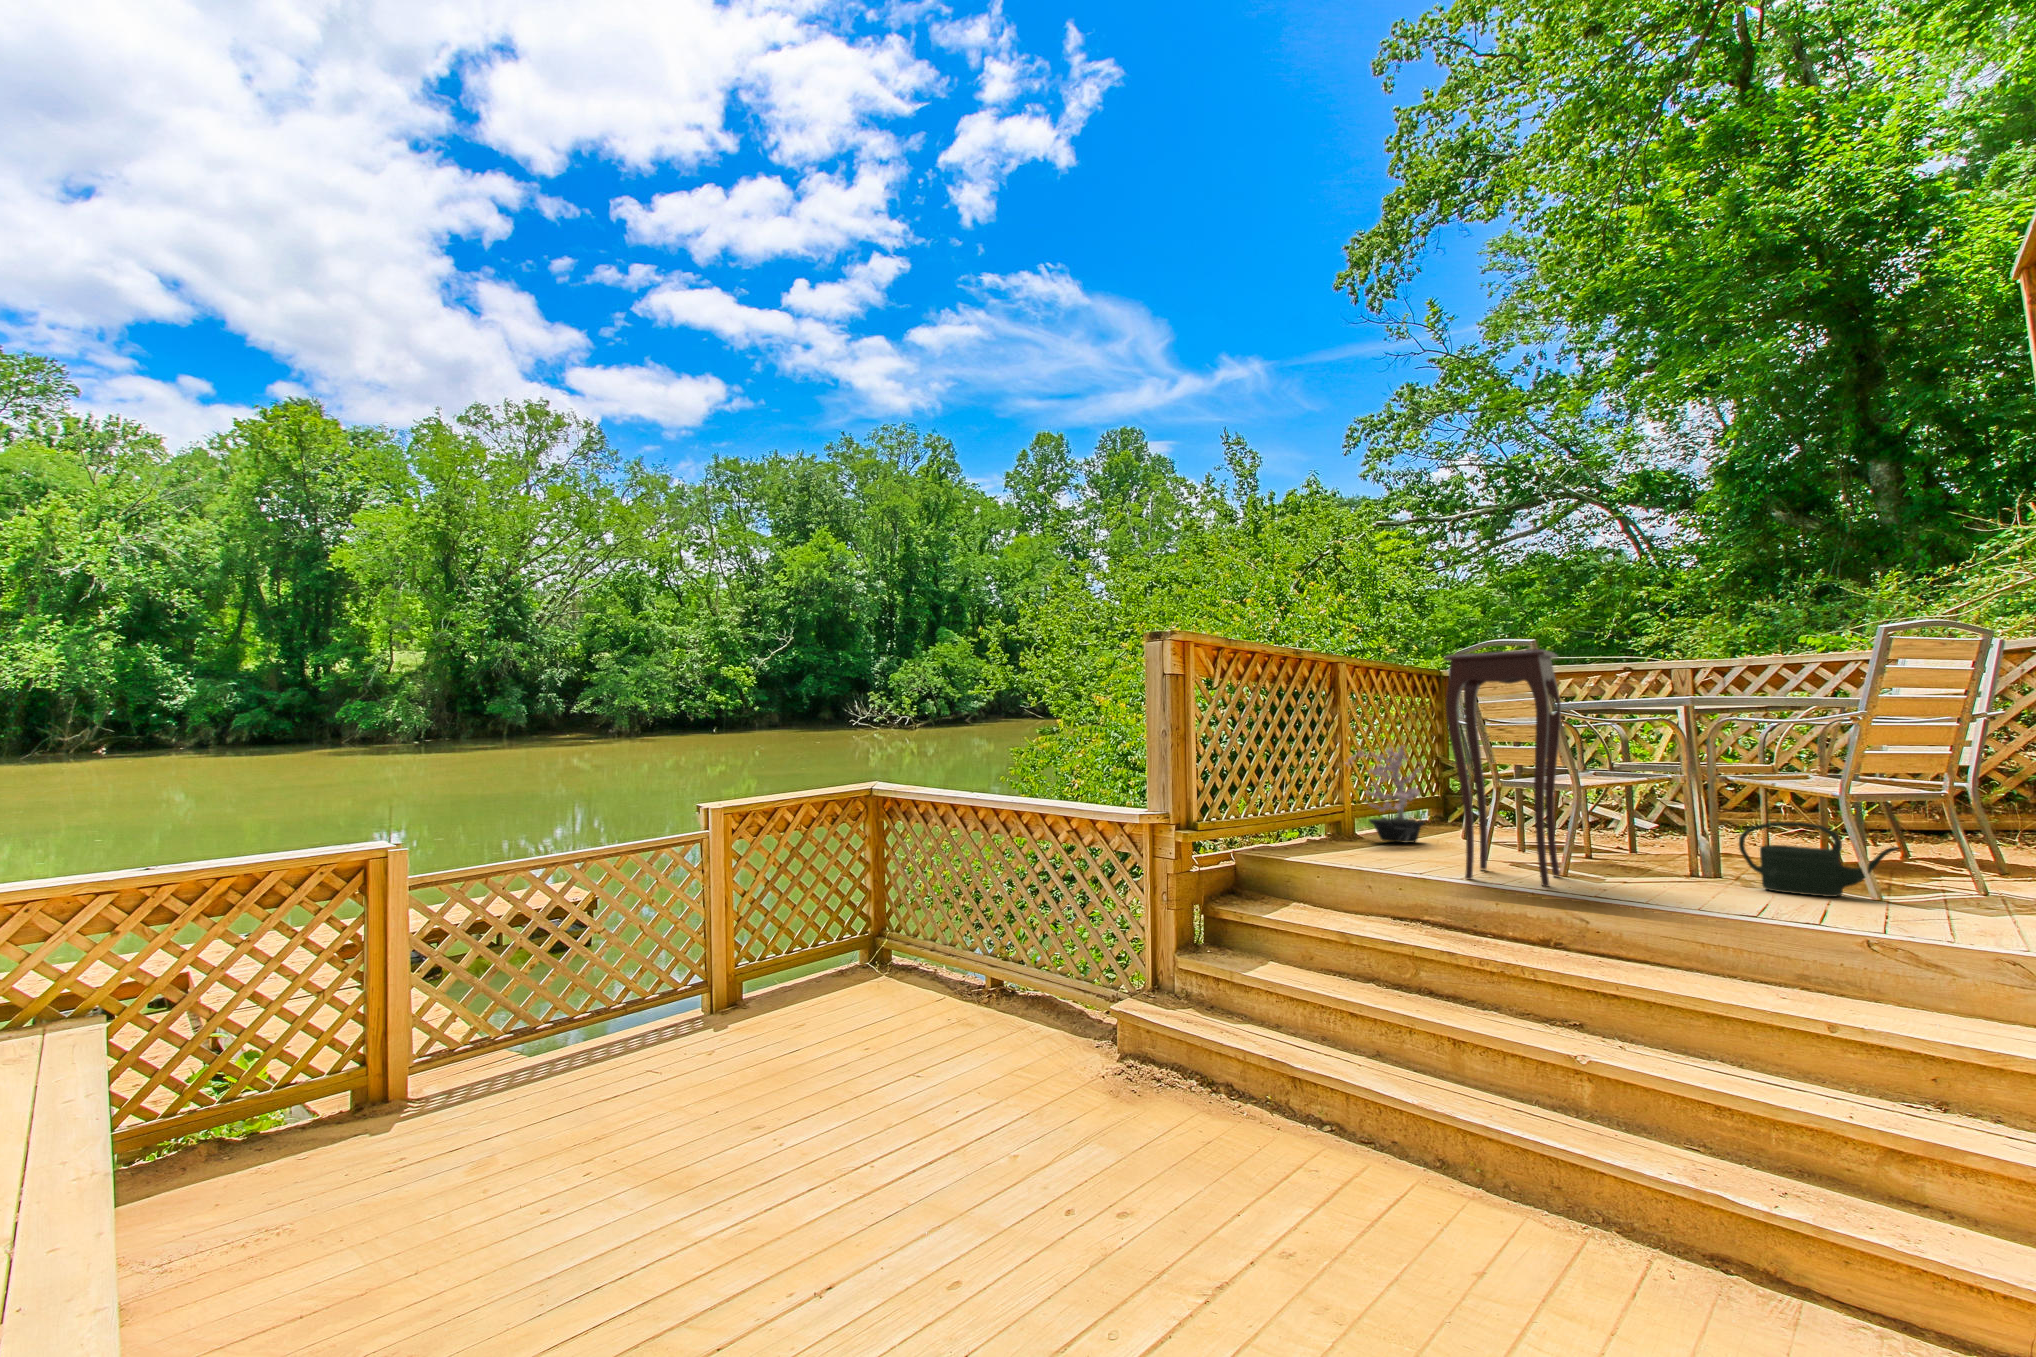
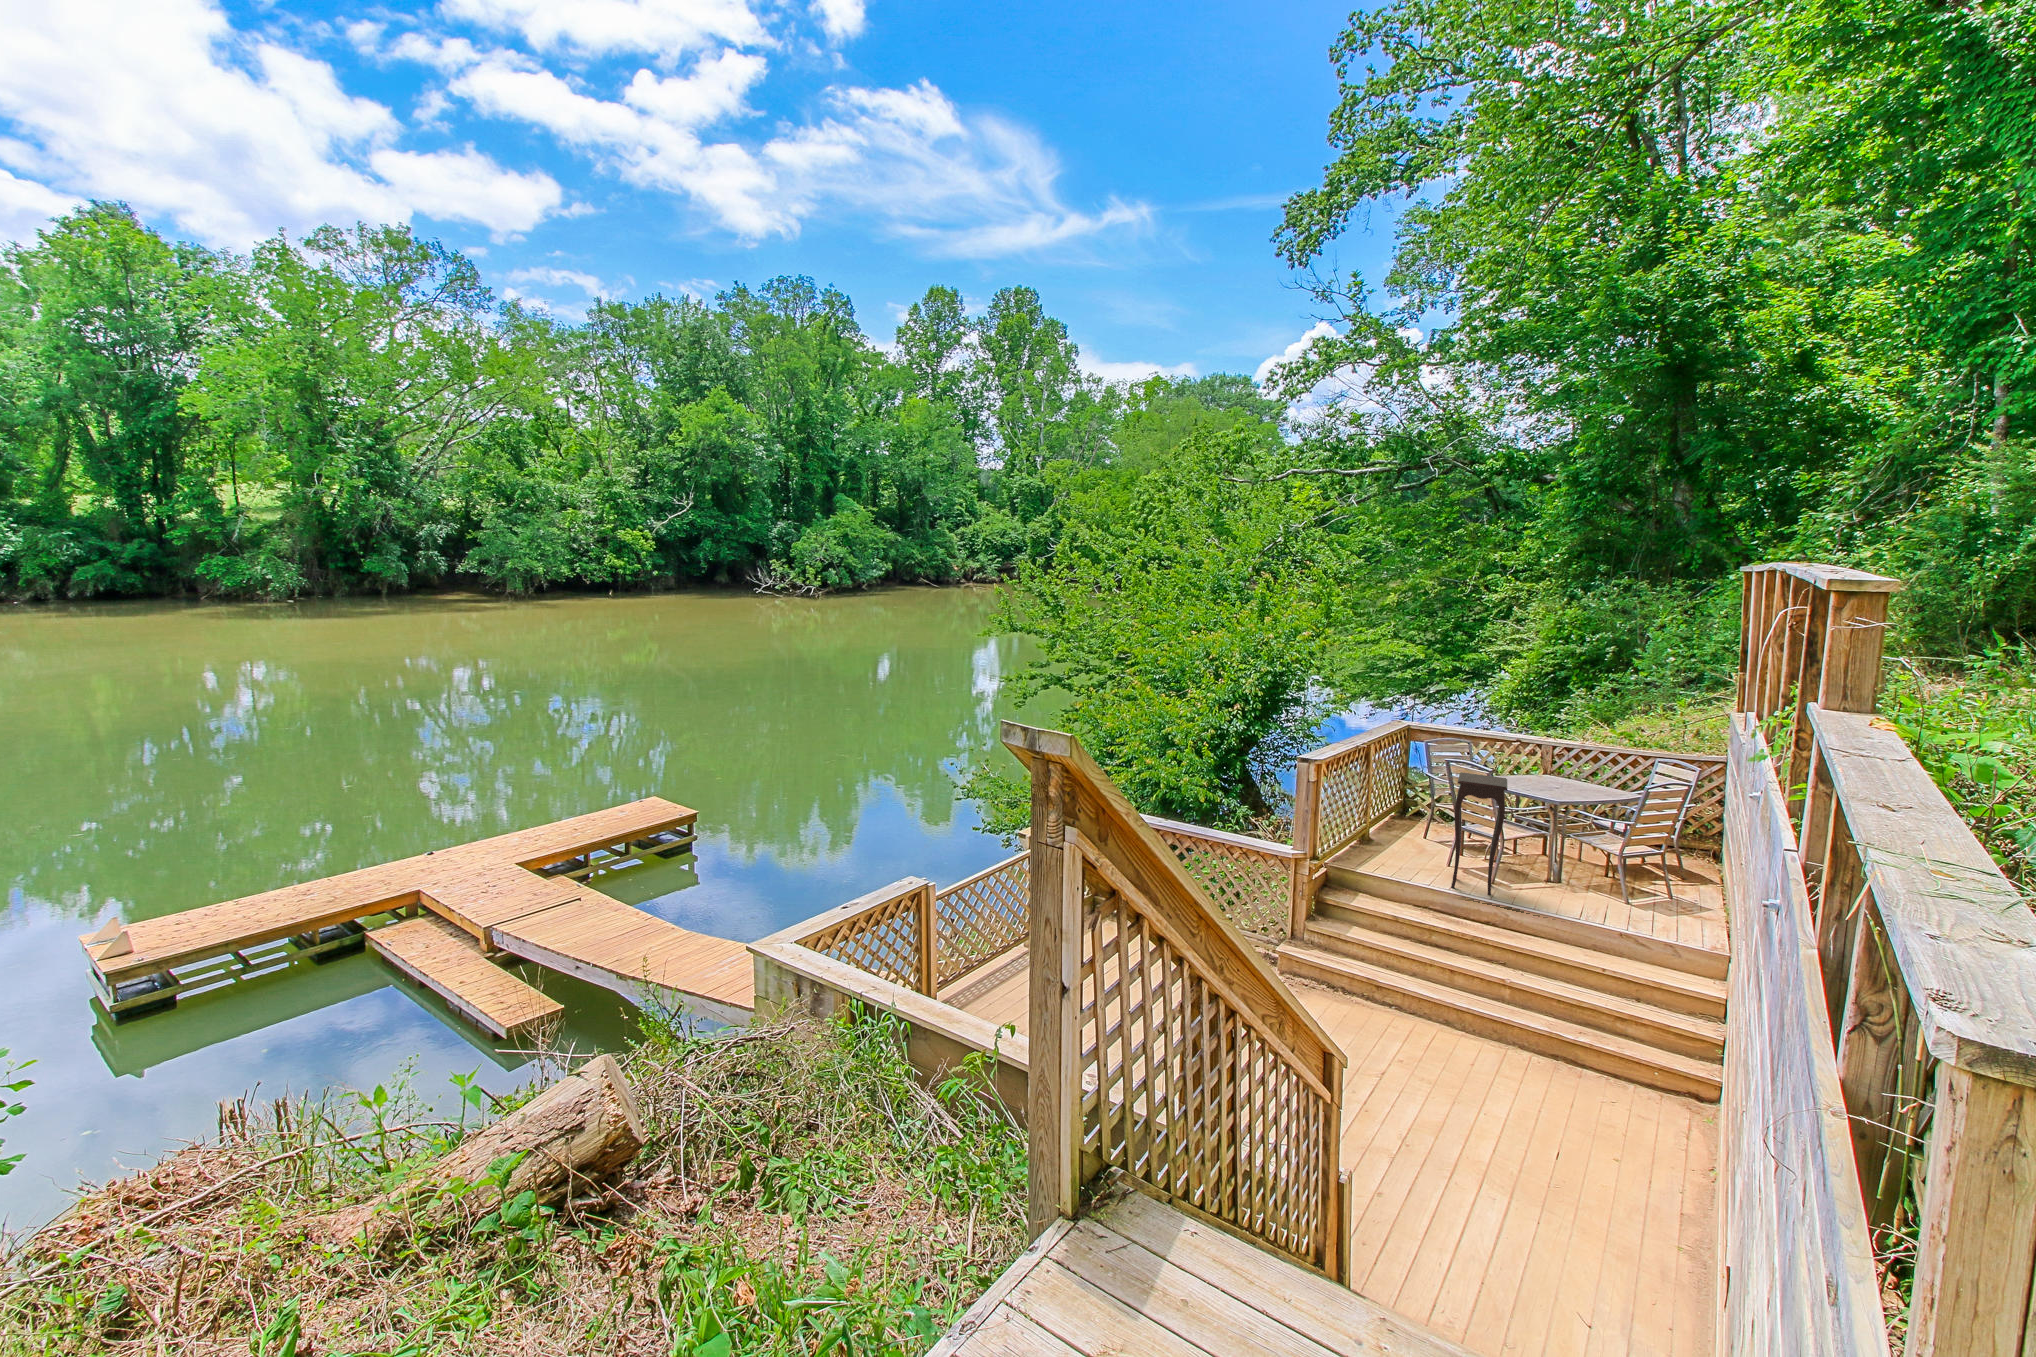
potted plant: present [1347,743,1424,843] -> none [1372,784,1413,846]
watering can: present [1739,822,1900,897] -> none [1571,868,1635,903]

